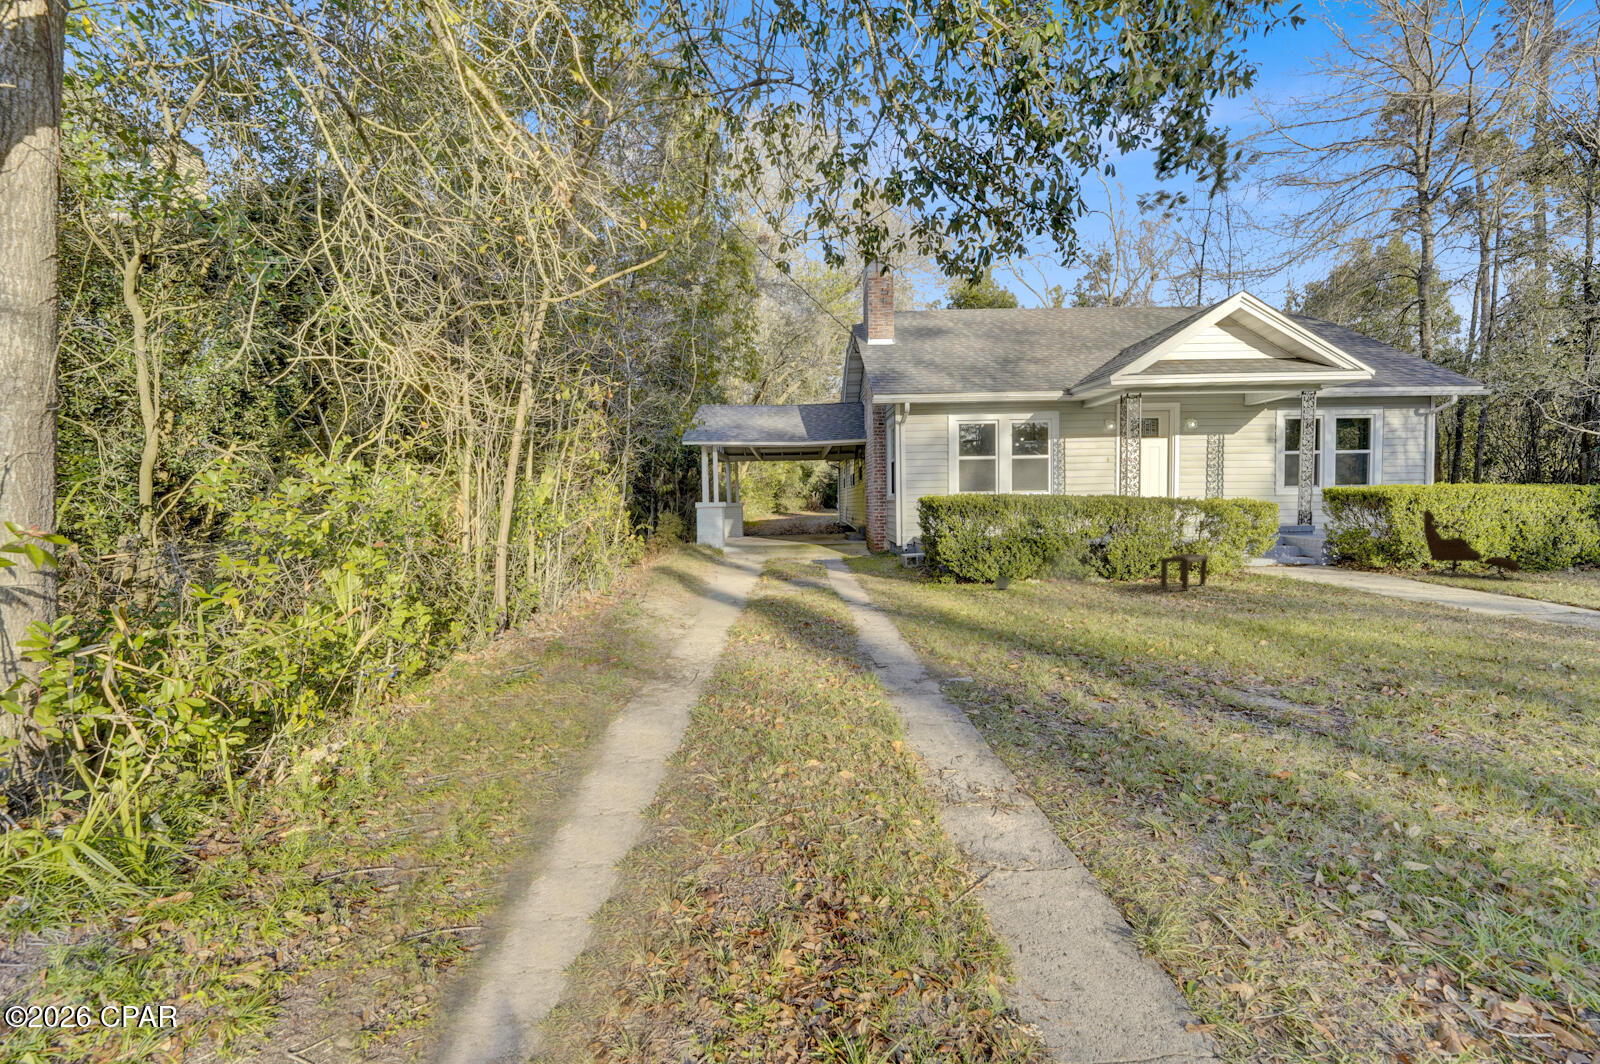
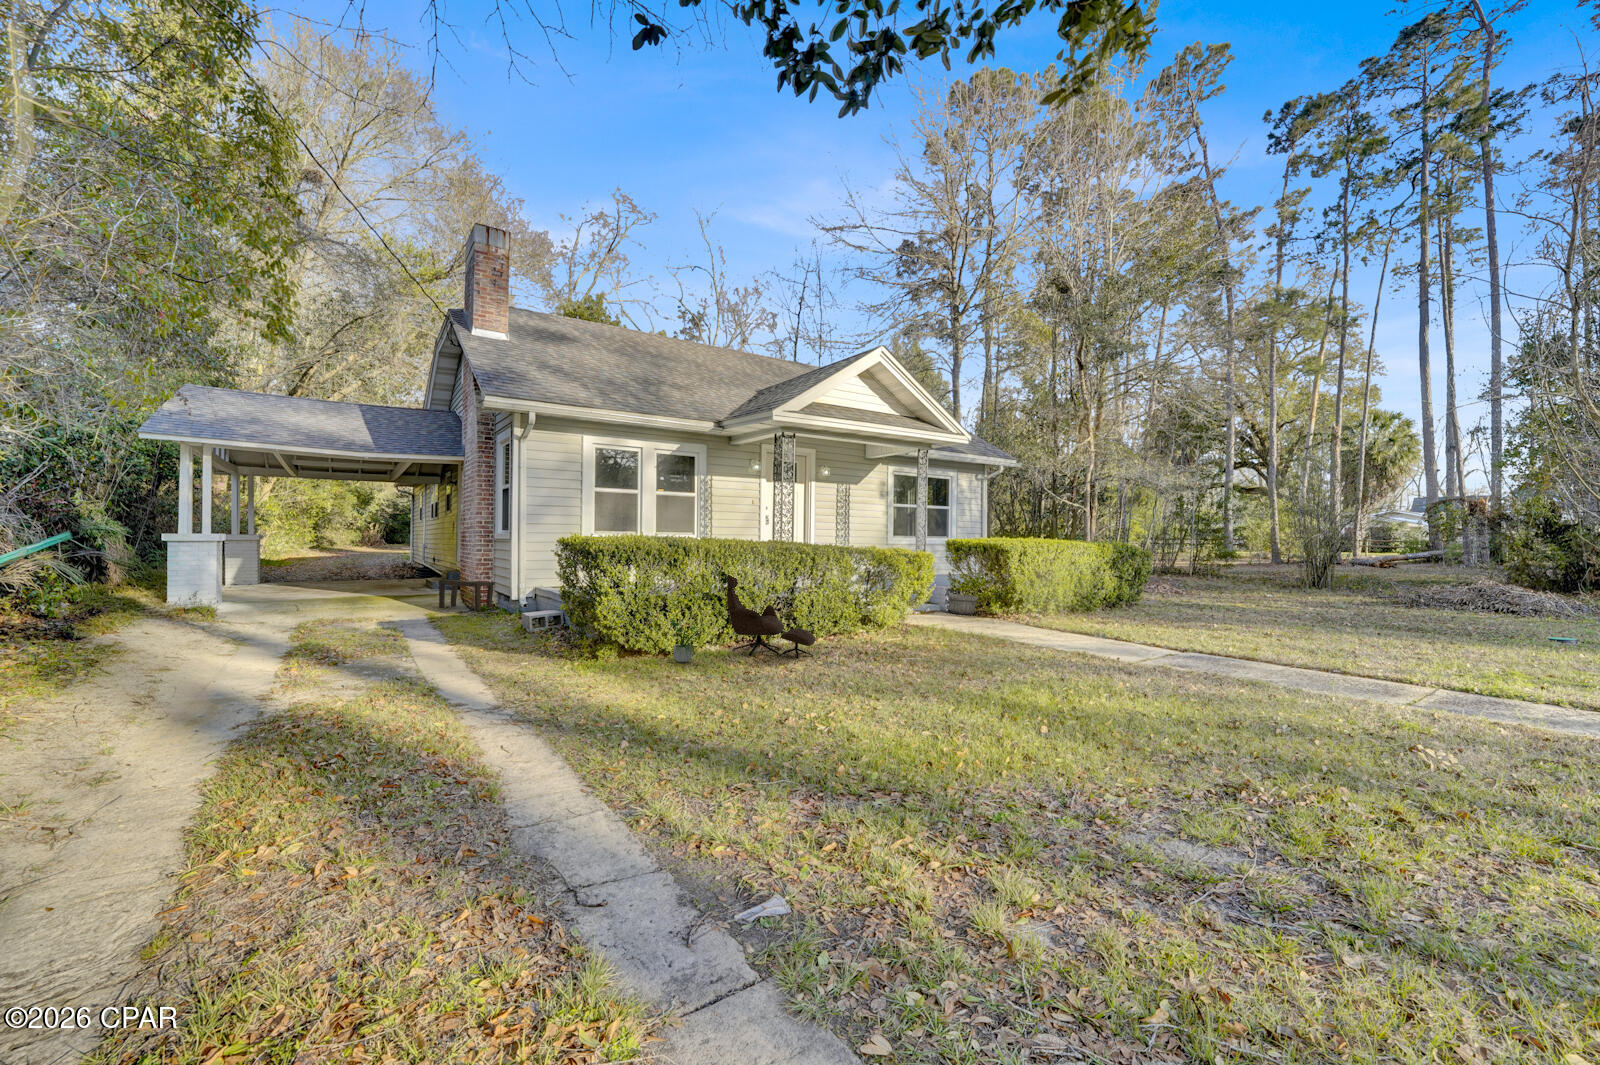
lounge chair: present [1423,510,1520,580] -> present [727,573,815,658]
wooden bucket: none [1325,543,1364,570] -> present [949,591,977,614]
bench: present [1160,554,1209,590] -> present [439,580,495,611]

